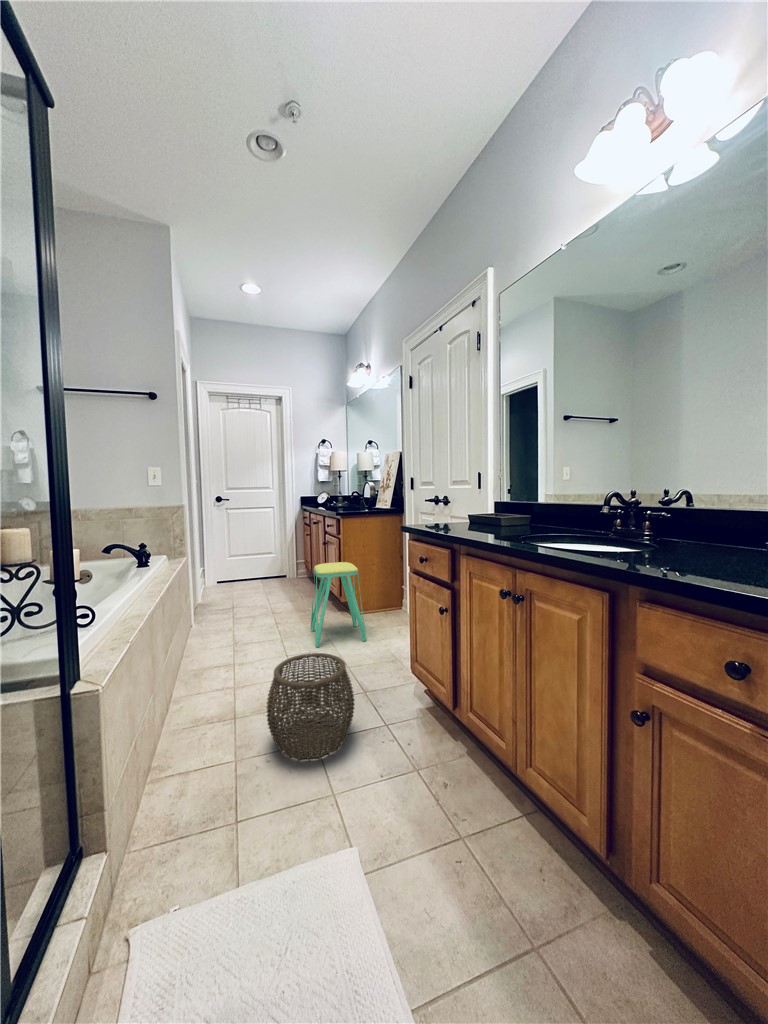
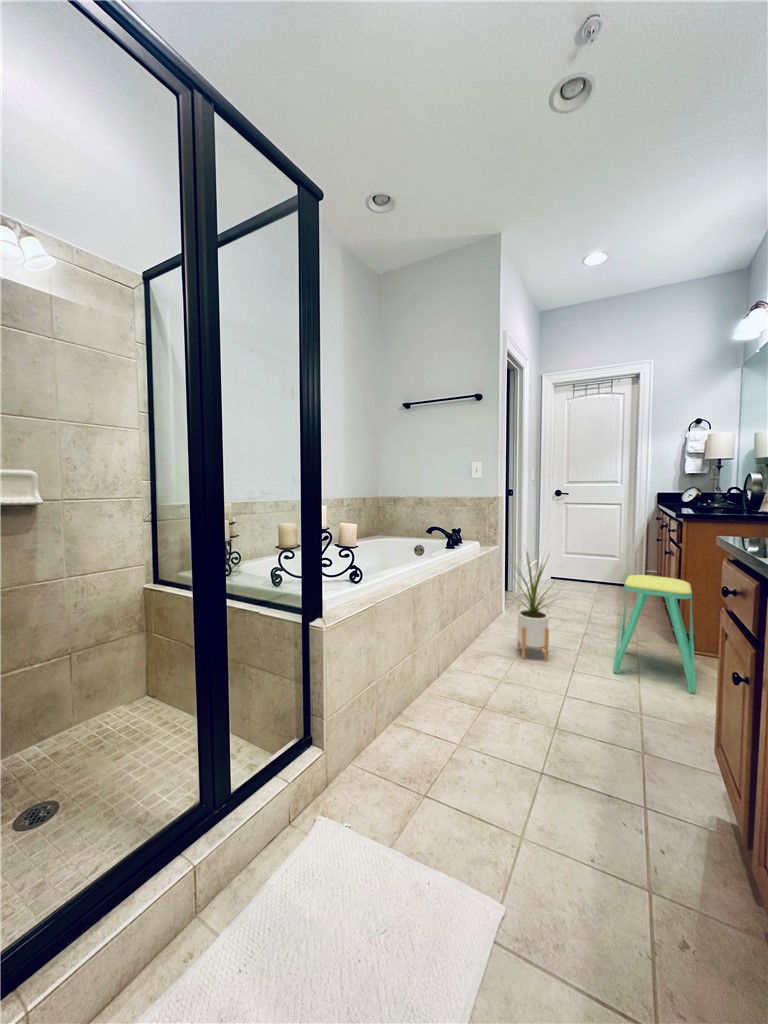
house plant: none [214,551,276,666] -> present [514,553,555,661]
woven basket: present [267,653,355,760] -> none [487,669,599,803]

